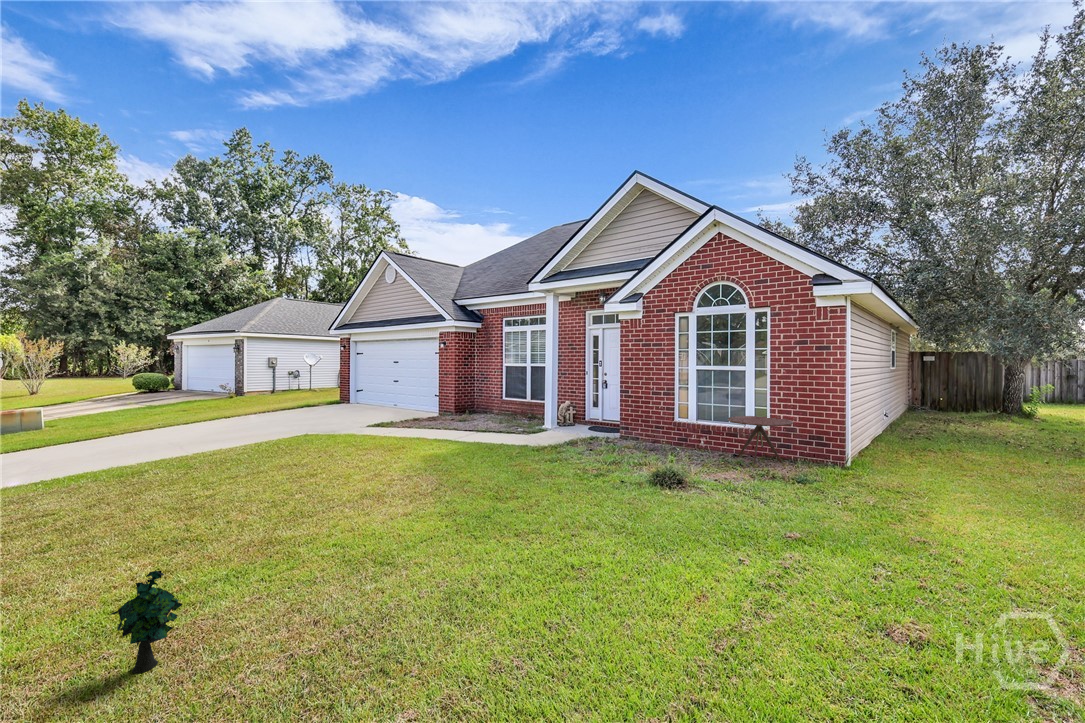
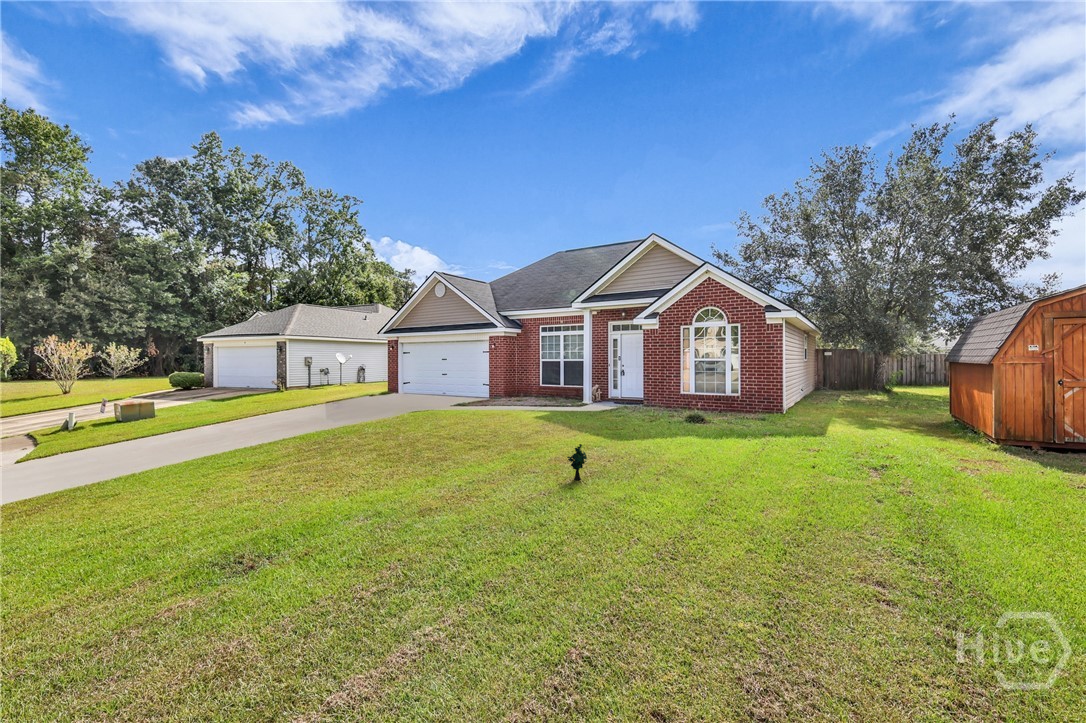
round table: present [728,416,793,464] -> none [718,388,756,415]

